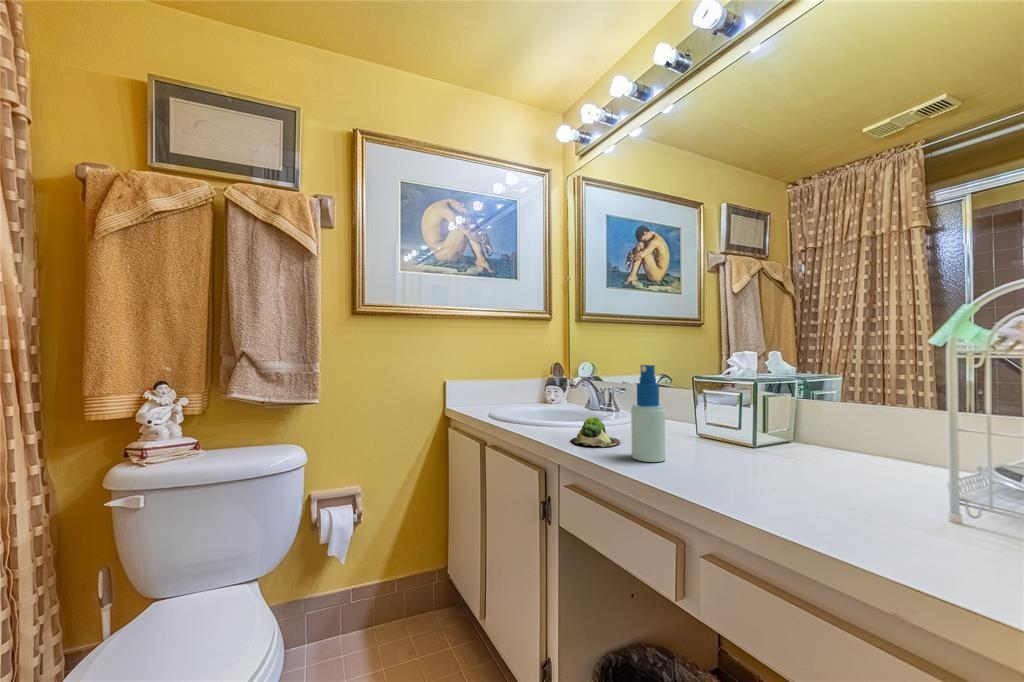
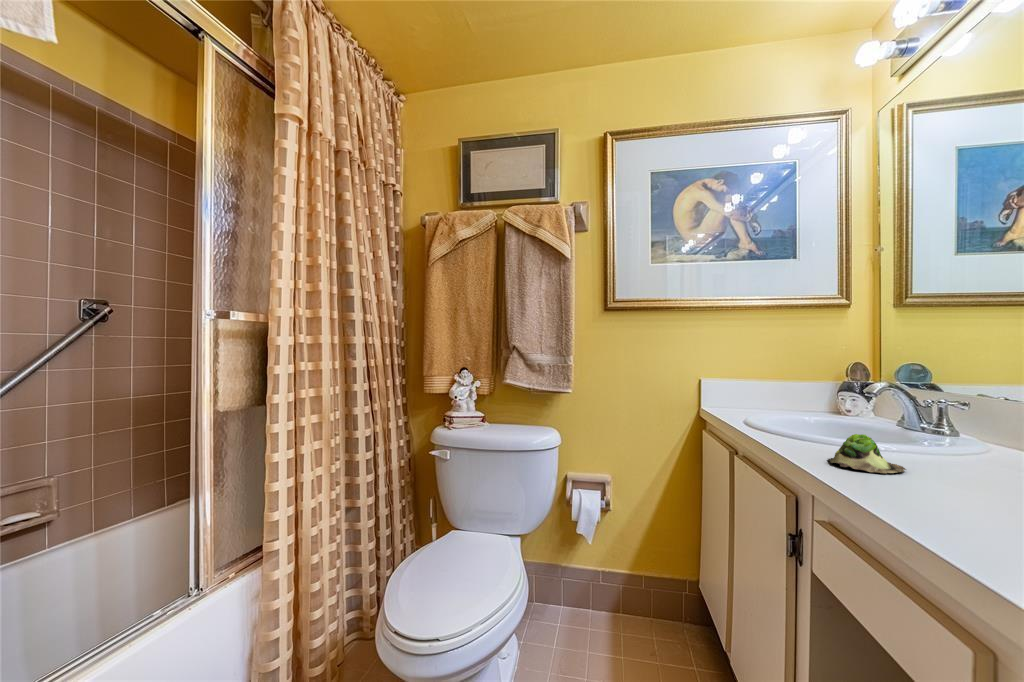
spray bottle: present [631,365,666,462] -> none [903,370,960,502]

